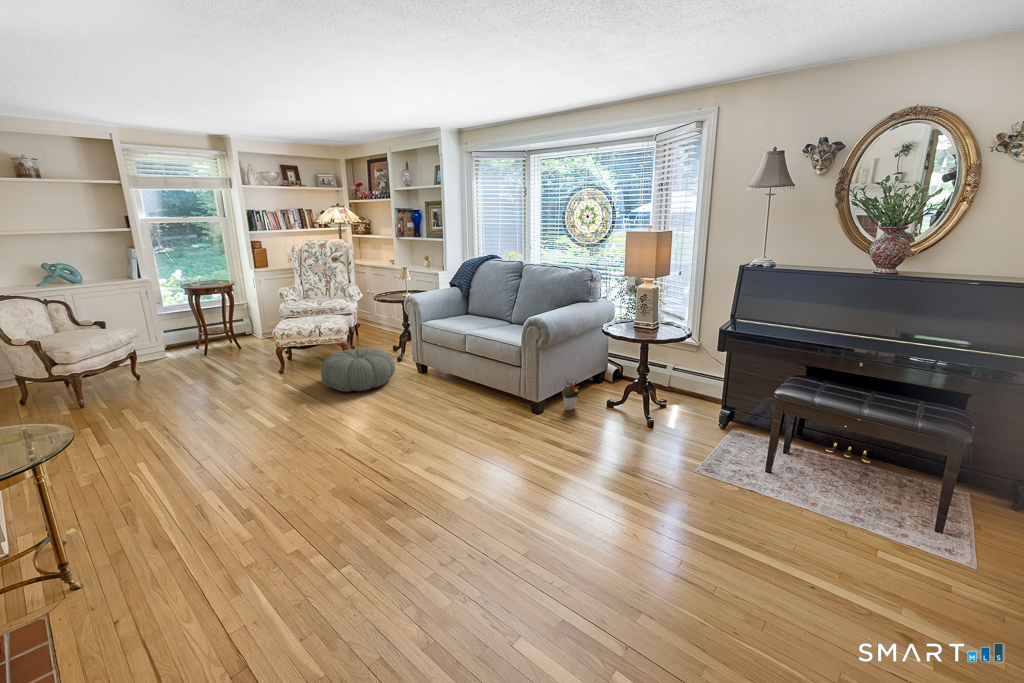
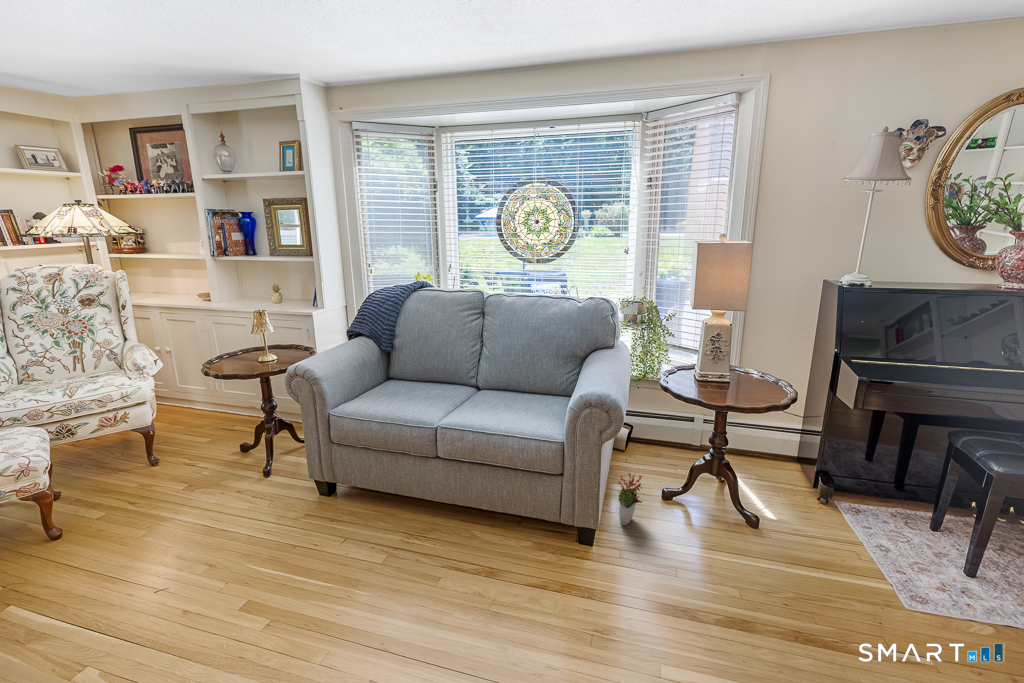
pouf: present [321,348,395,392] -> none [116,471,283,589]

